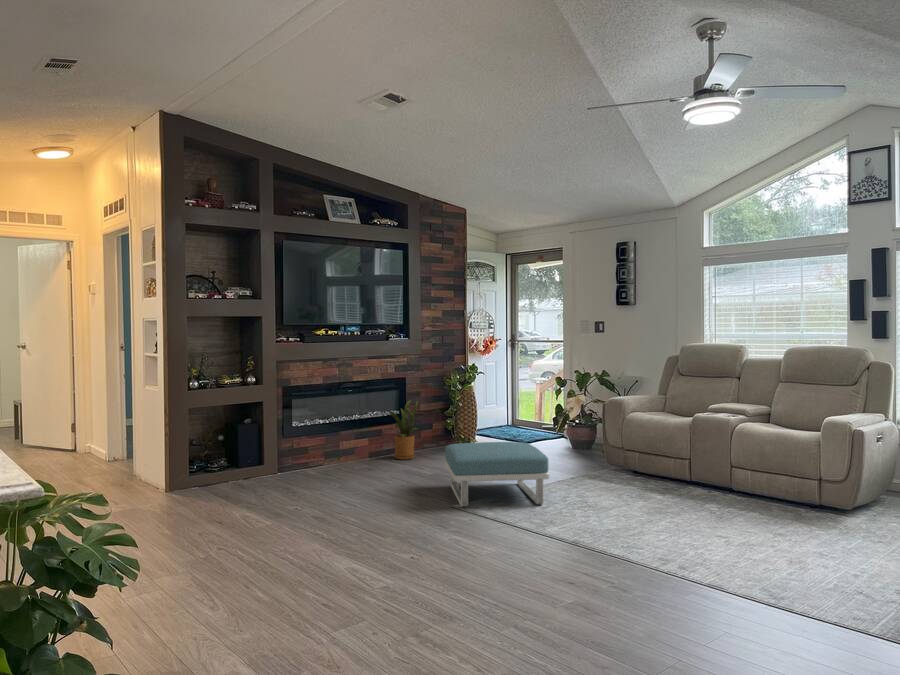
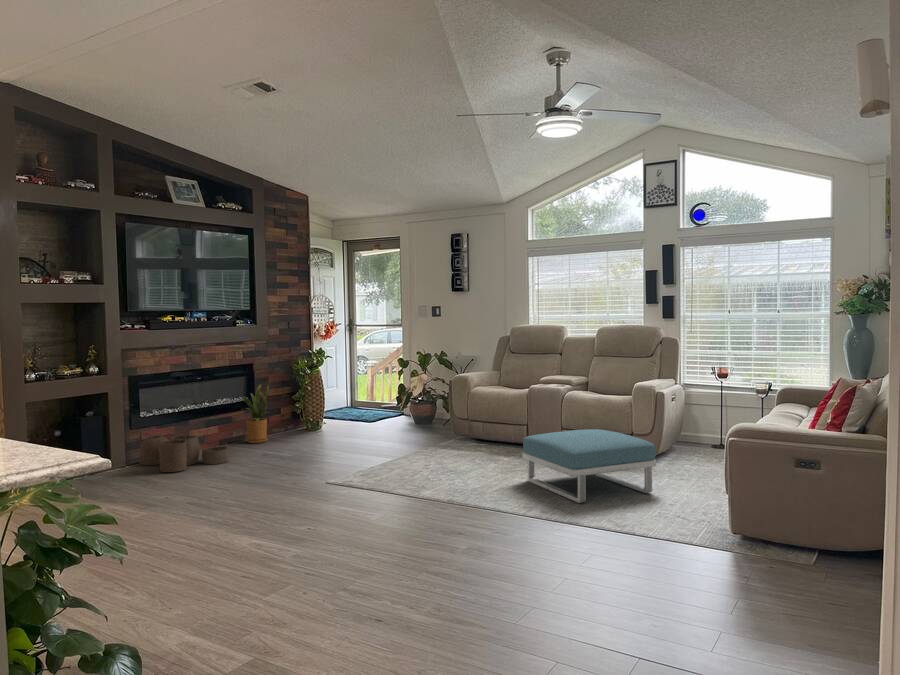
footstool: present [445,442,549,507] -> present [523,429,656,503]
woven basket: none [289,444,370,483] -> present [140,432,228,472]

